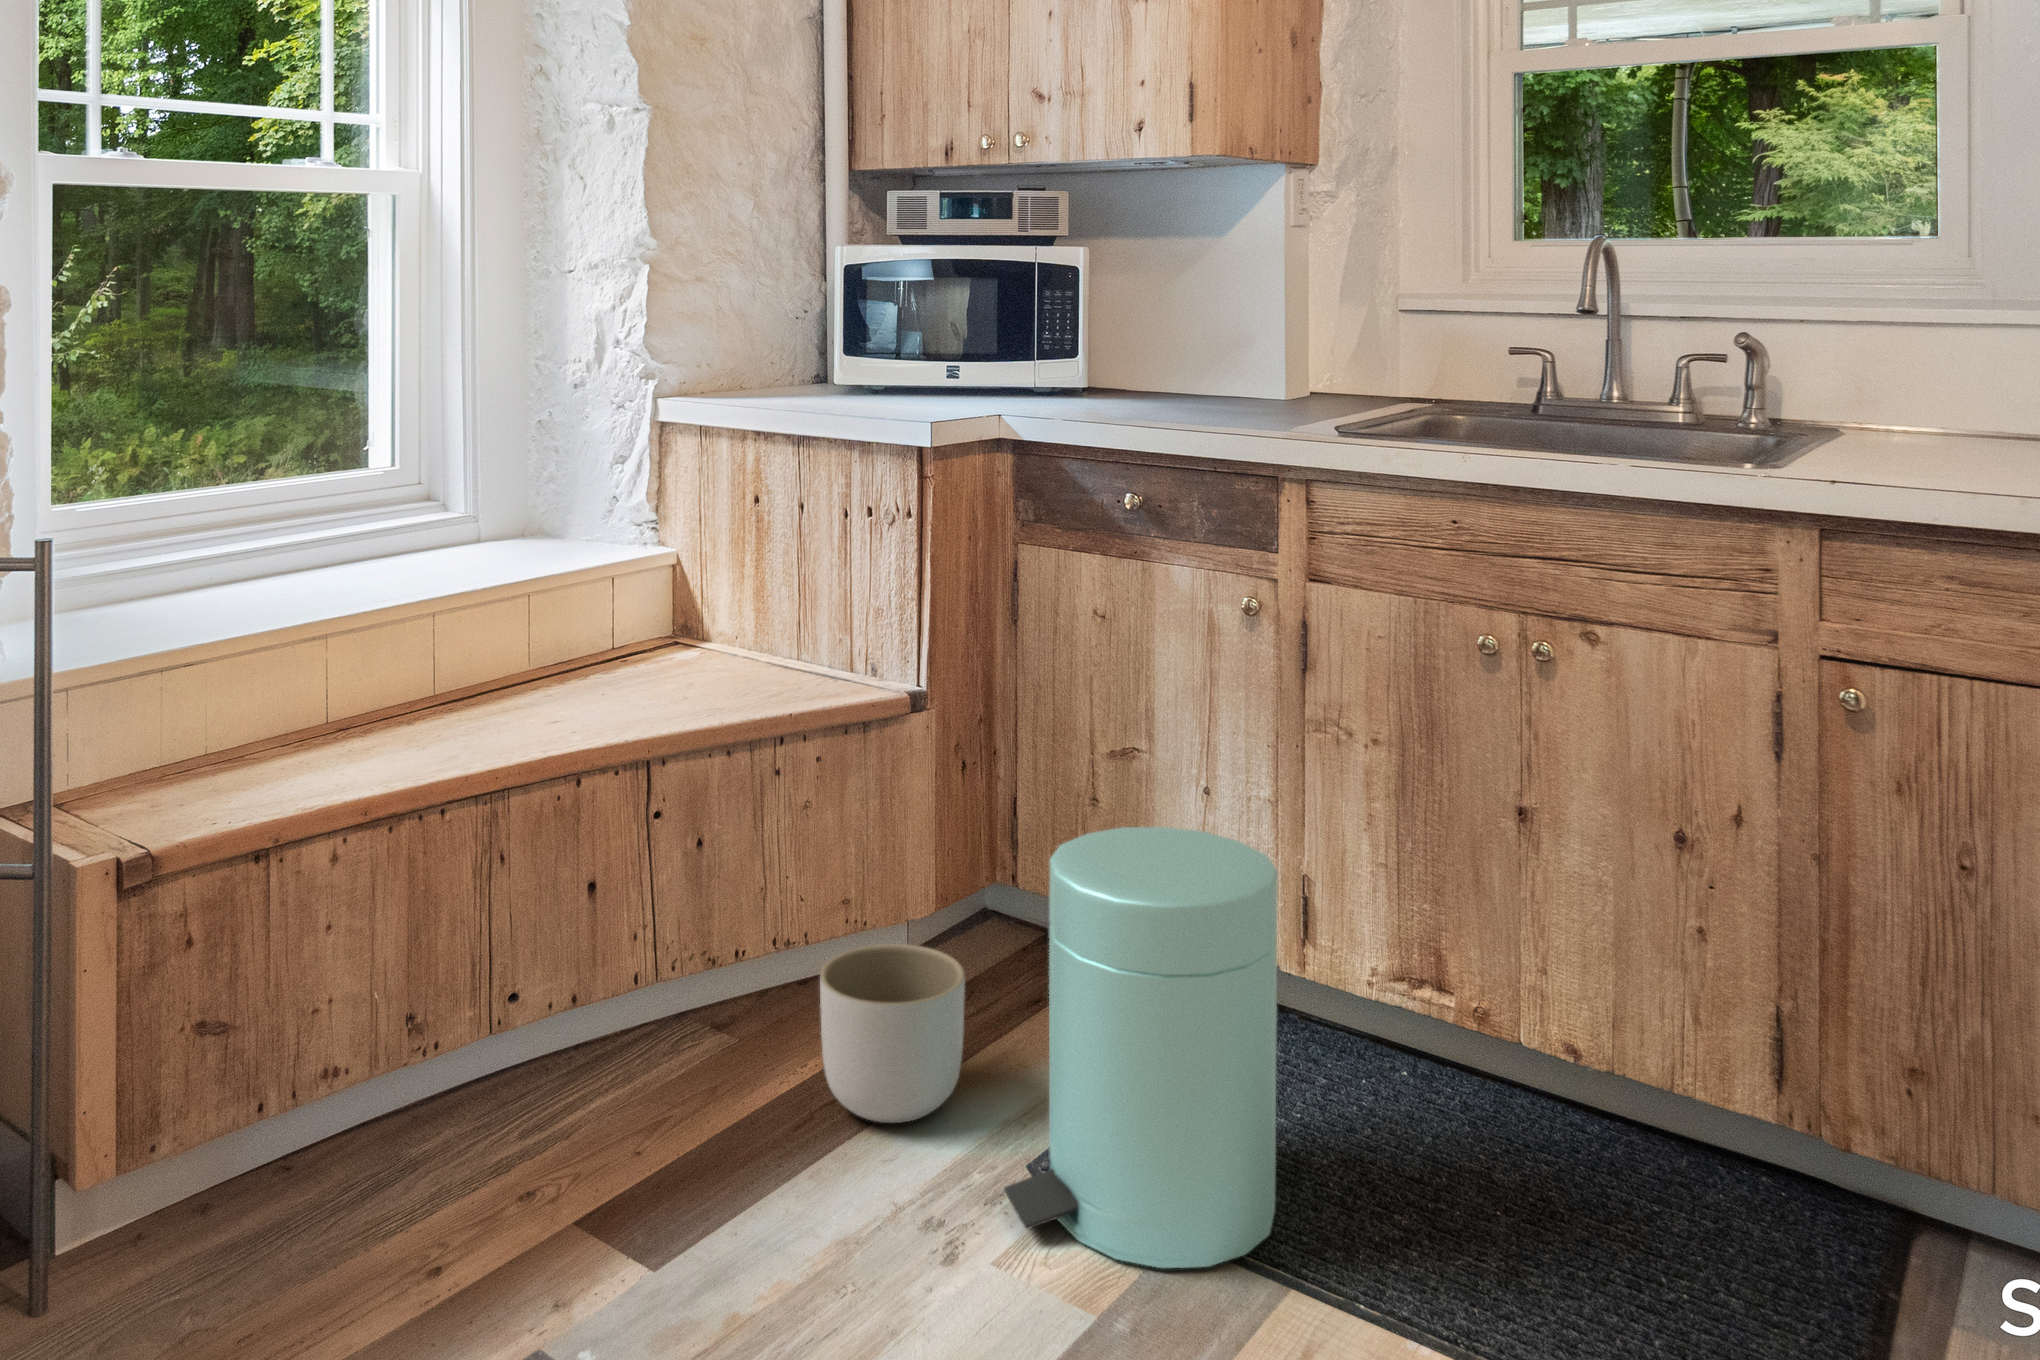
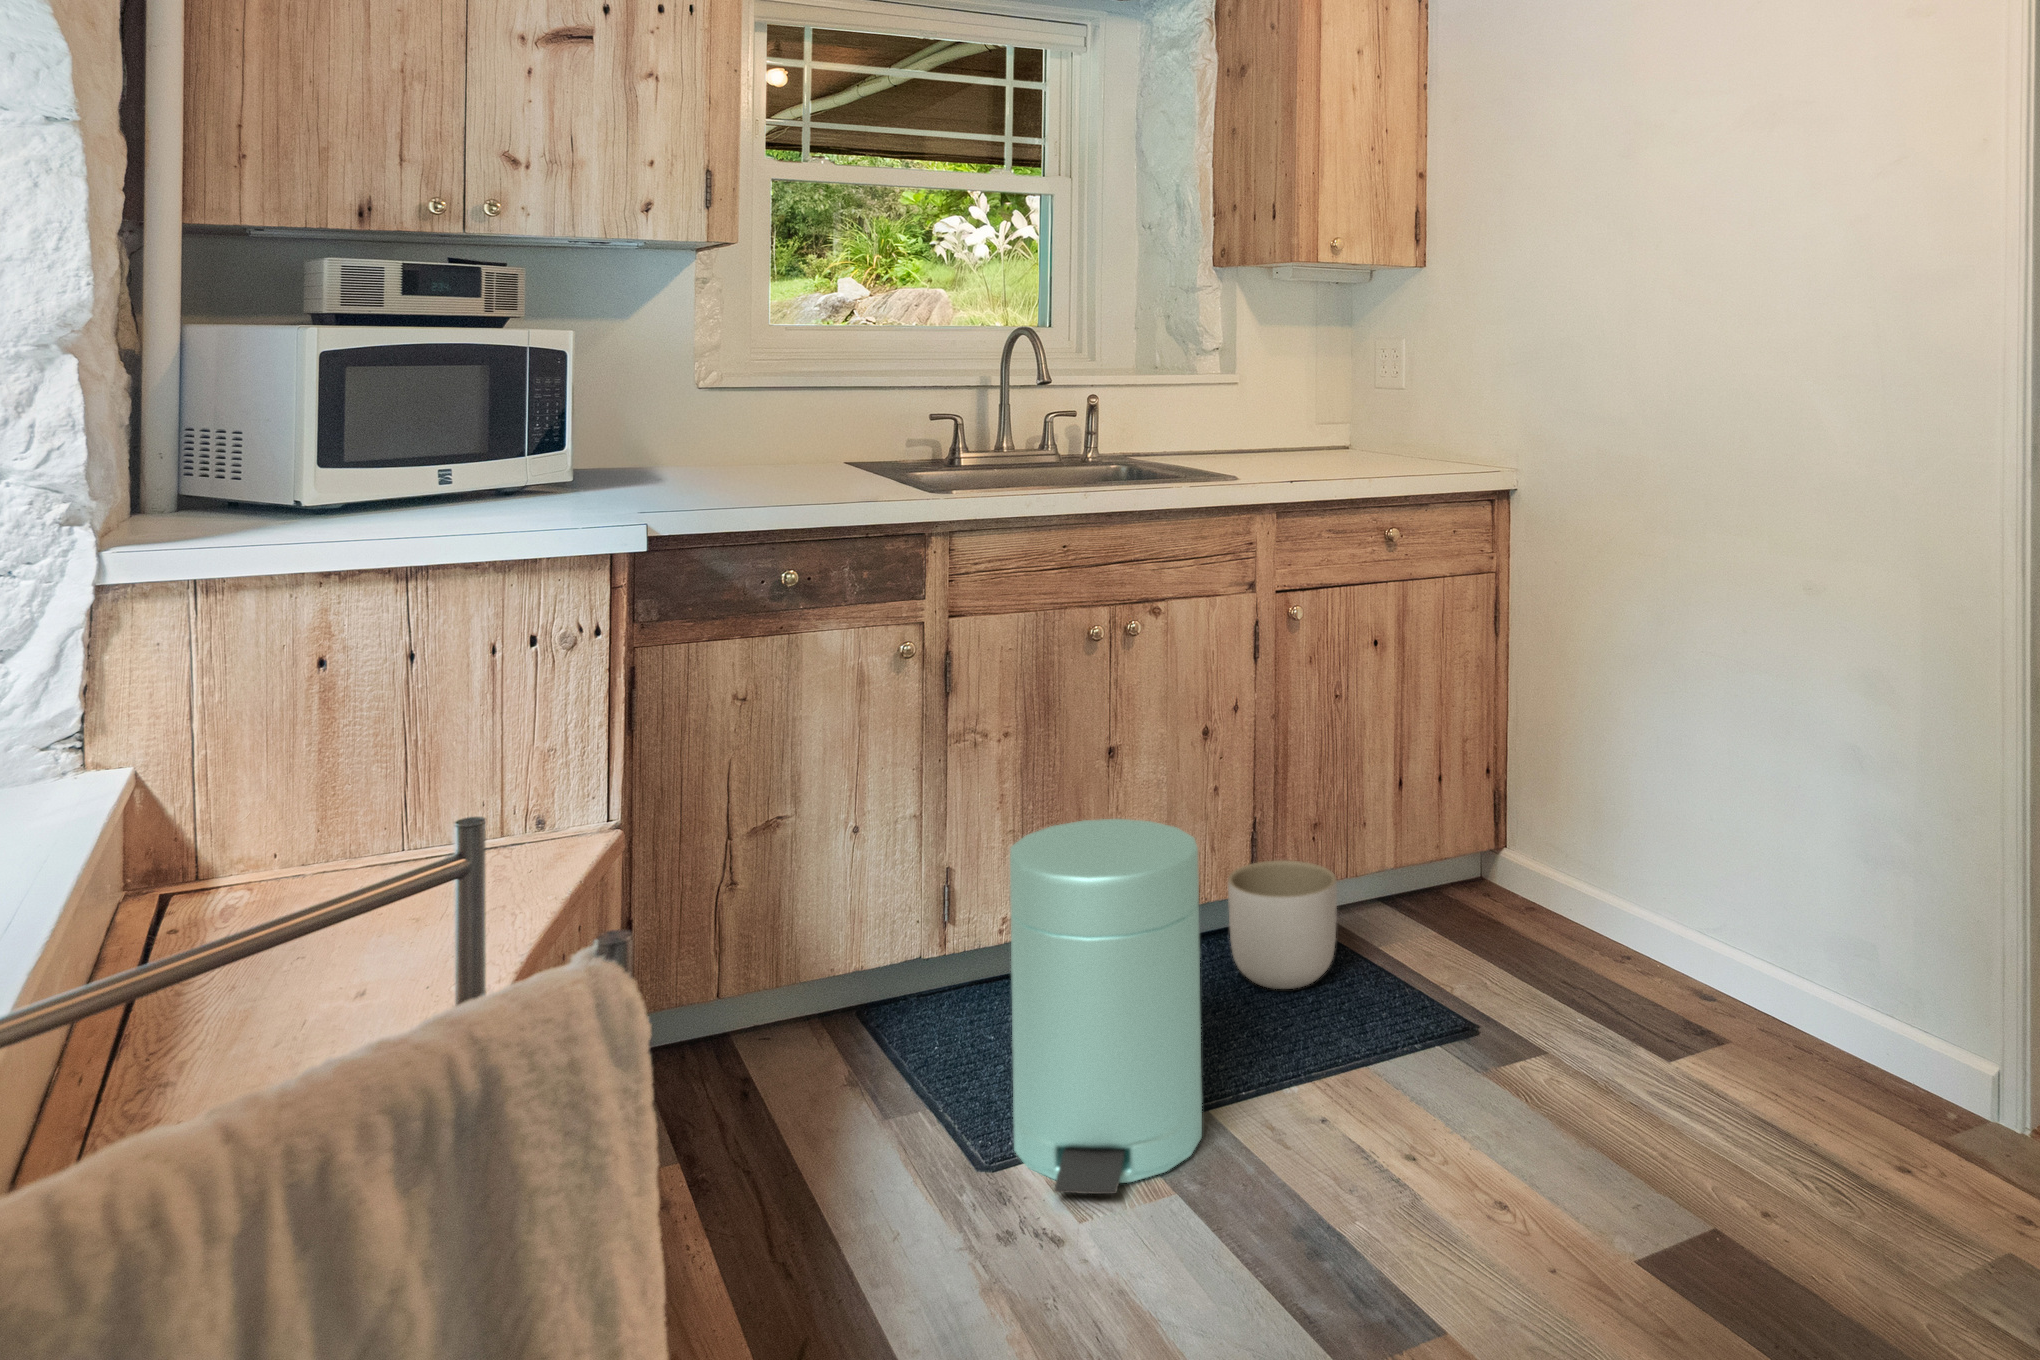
planter: present [820,944,965,1123] -> present [1228,860,1337,989]

